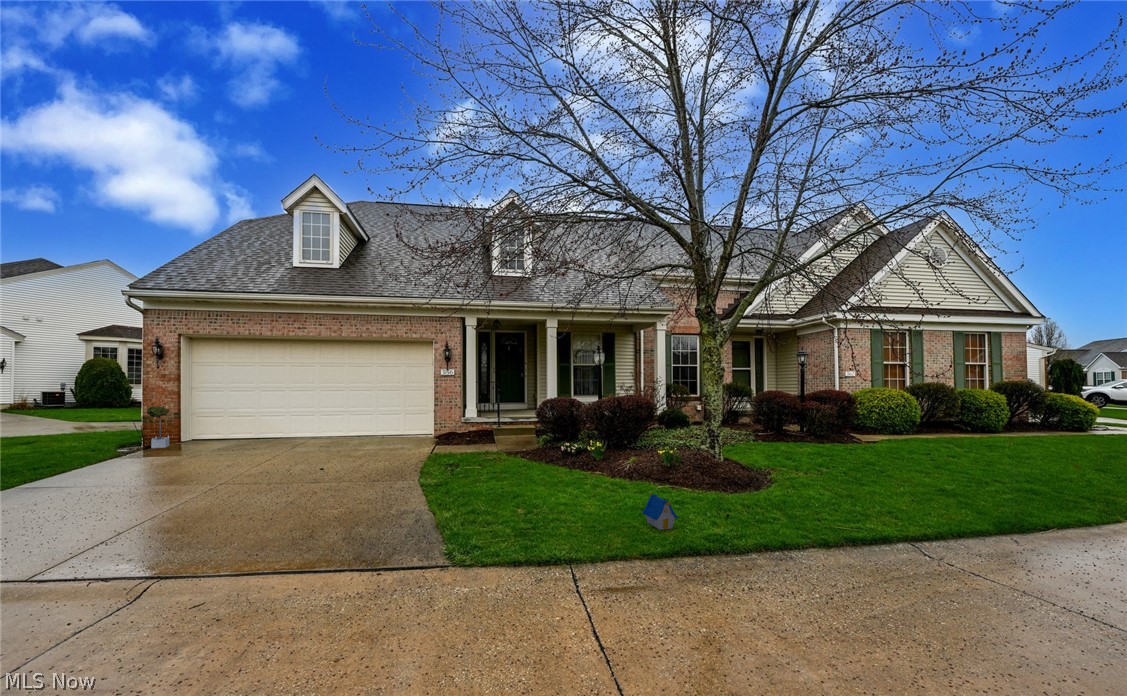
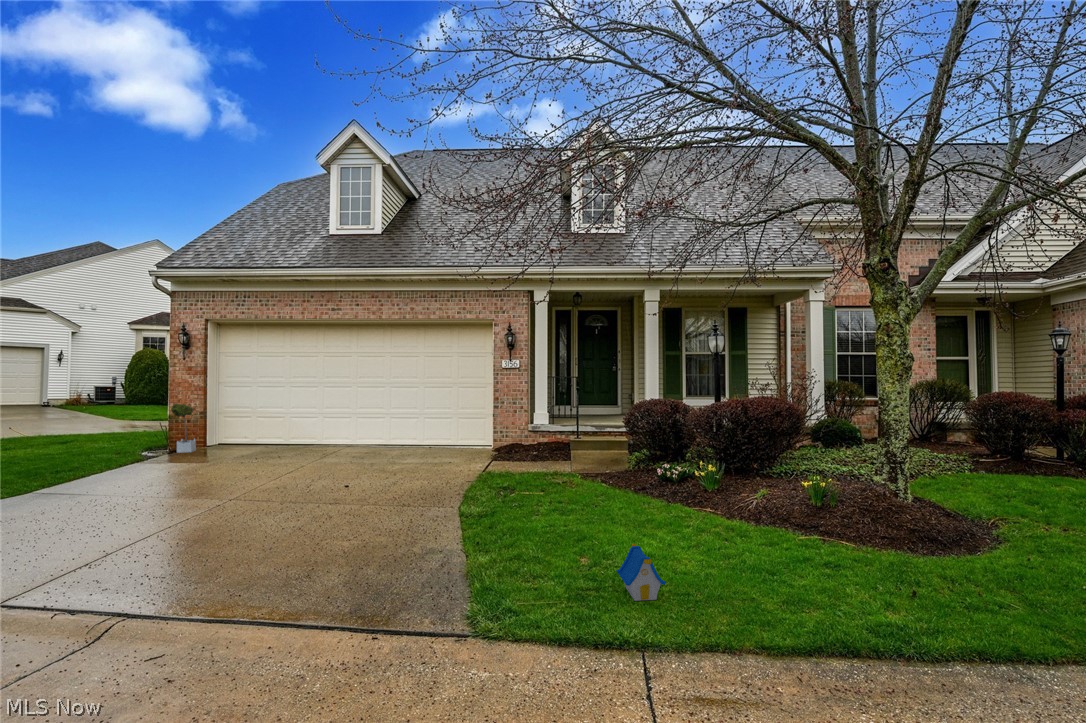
toy house: present [642,493,678,530] -> present [617,544,666,601]

